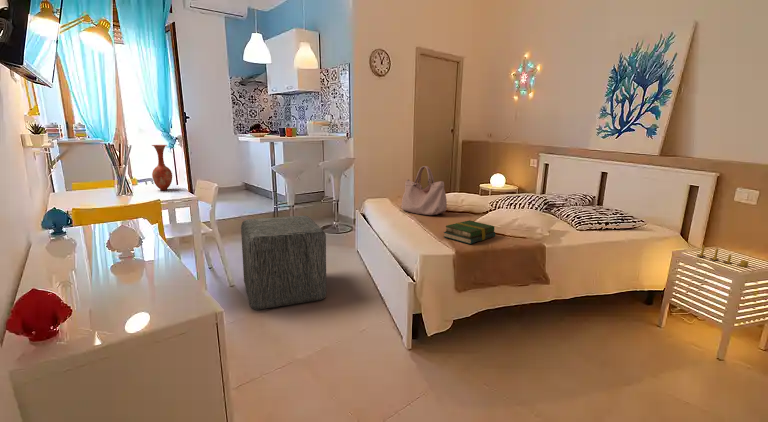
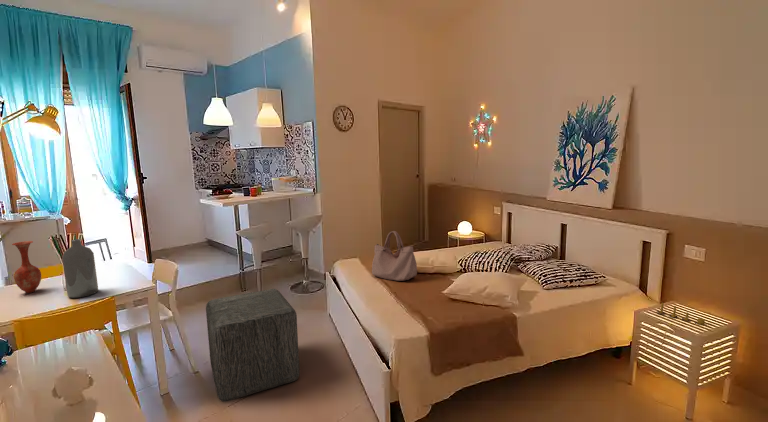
bottle: none [114,144,145,198] -> present [62,239,98,298]
vase: present [152,145,172,190] -> present [12,241,41,293]
book: present [444,220,495,244] -> none [417,290,468,320]

